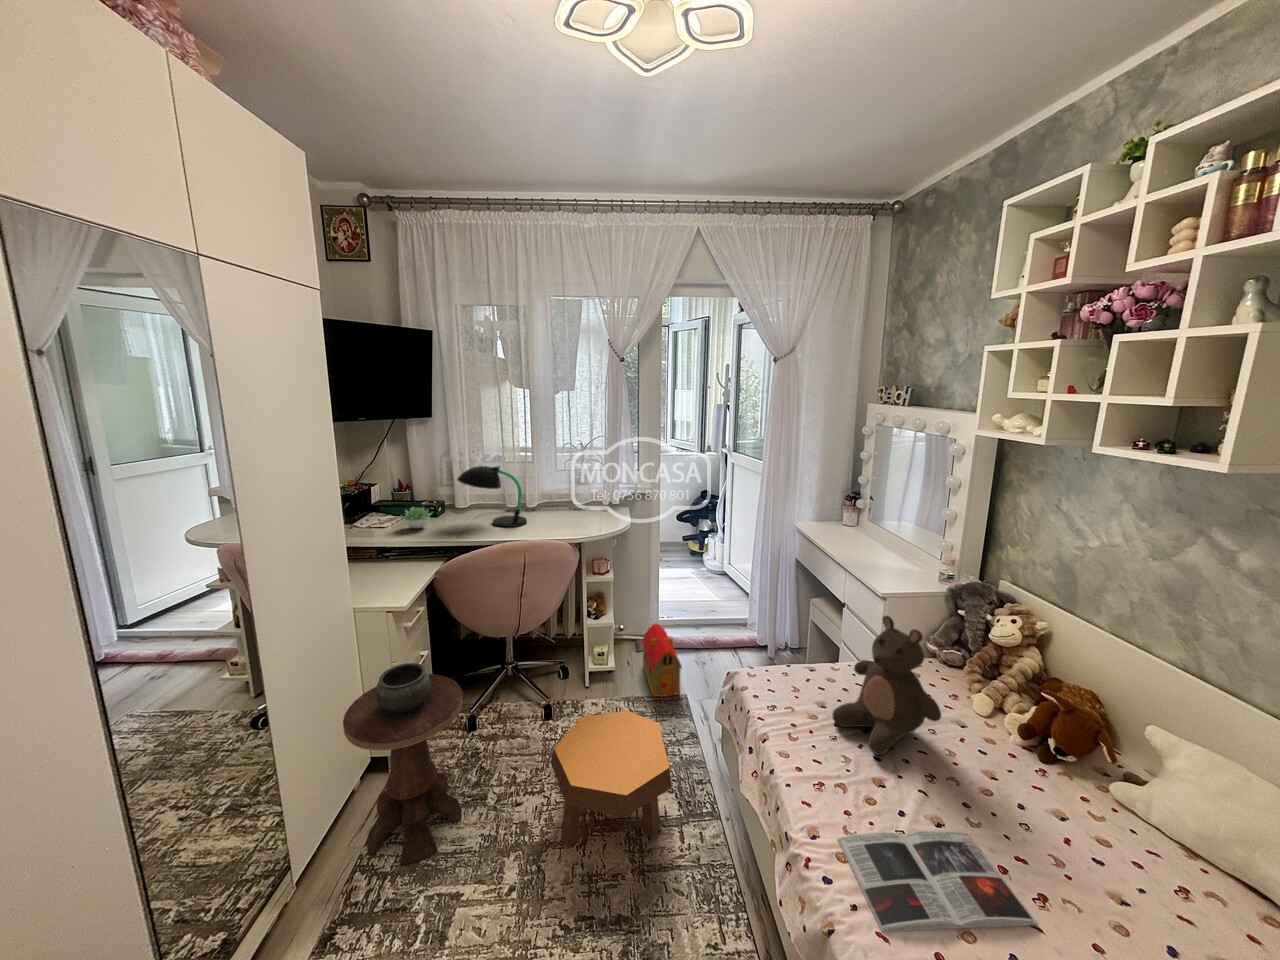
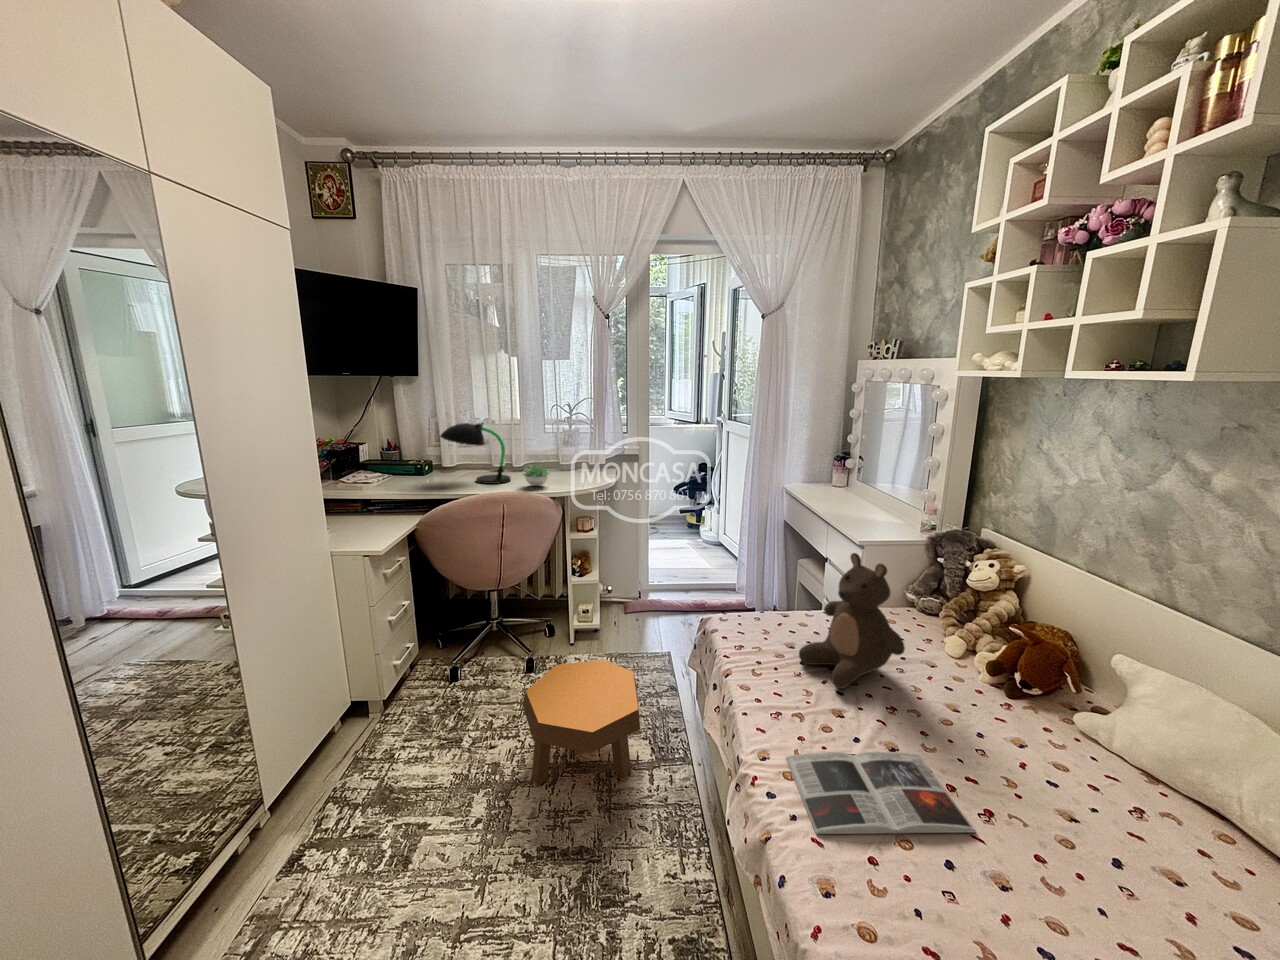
succulent plant: present [402,507,432,528] -> present [523,465,551,486]
toy house: present [642,623,682,697] -> none [628,585,666,656]
side table: present [343,663,463,866] -> none [315,604,436,798]

